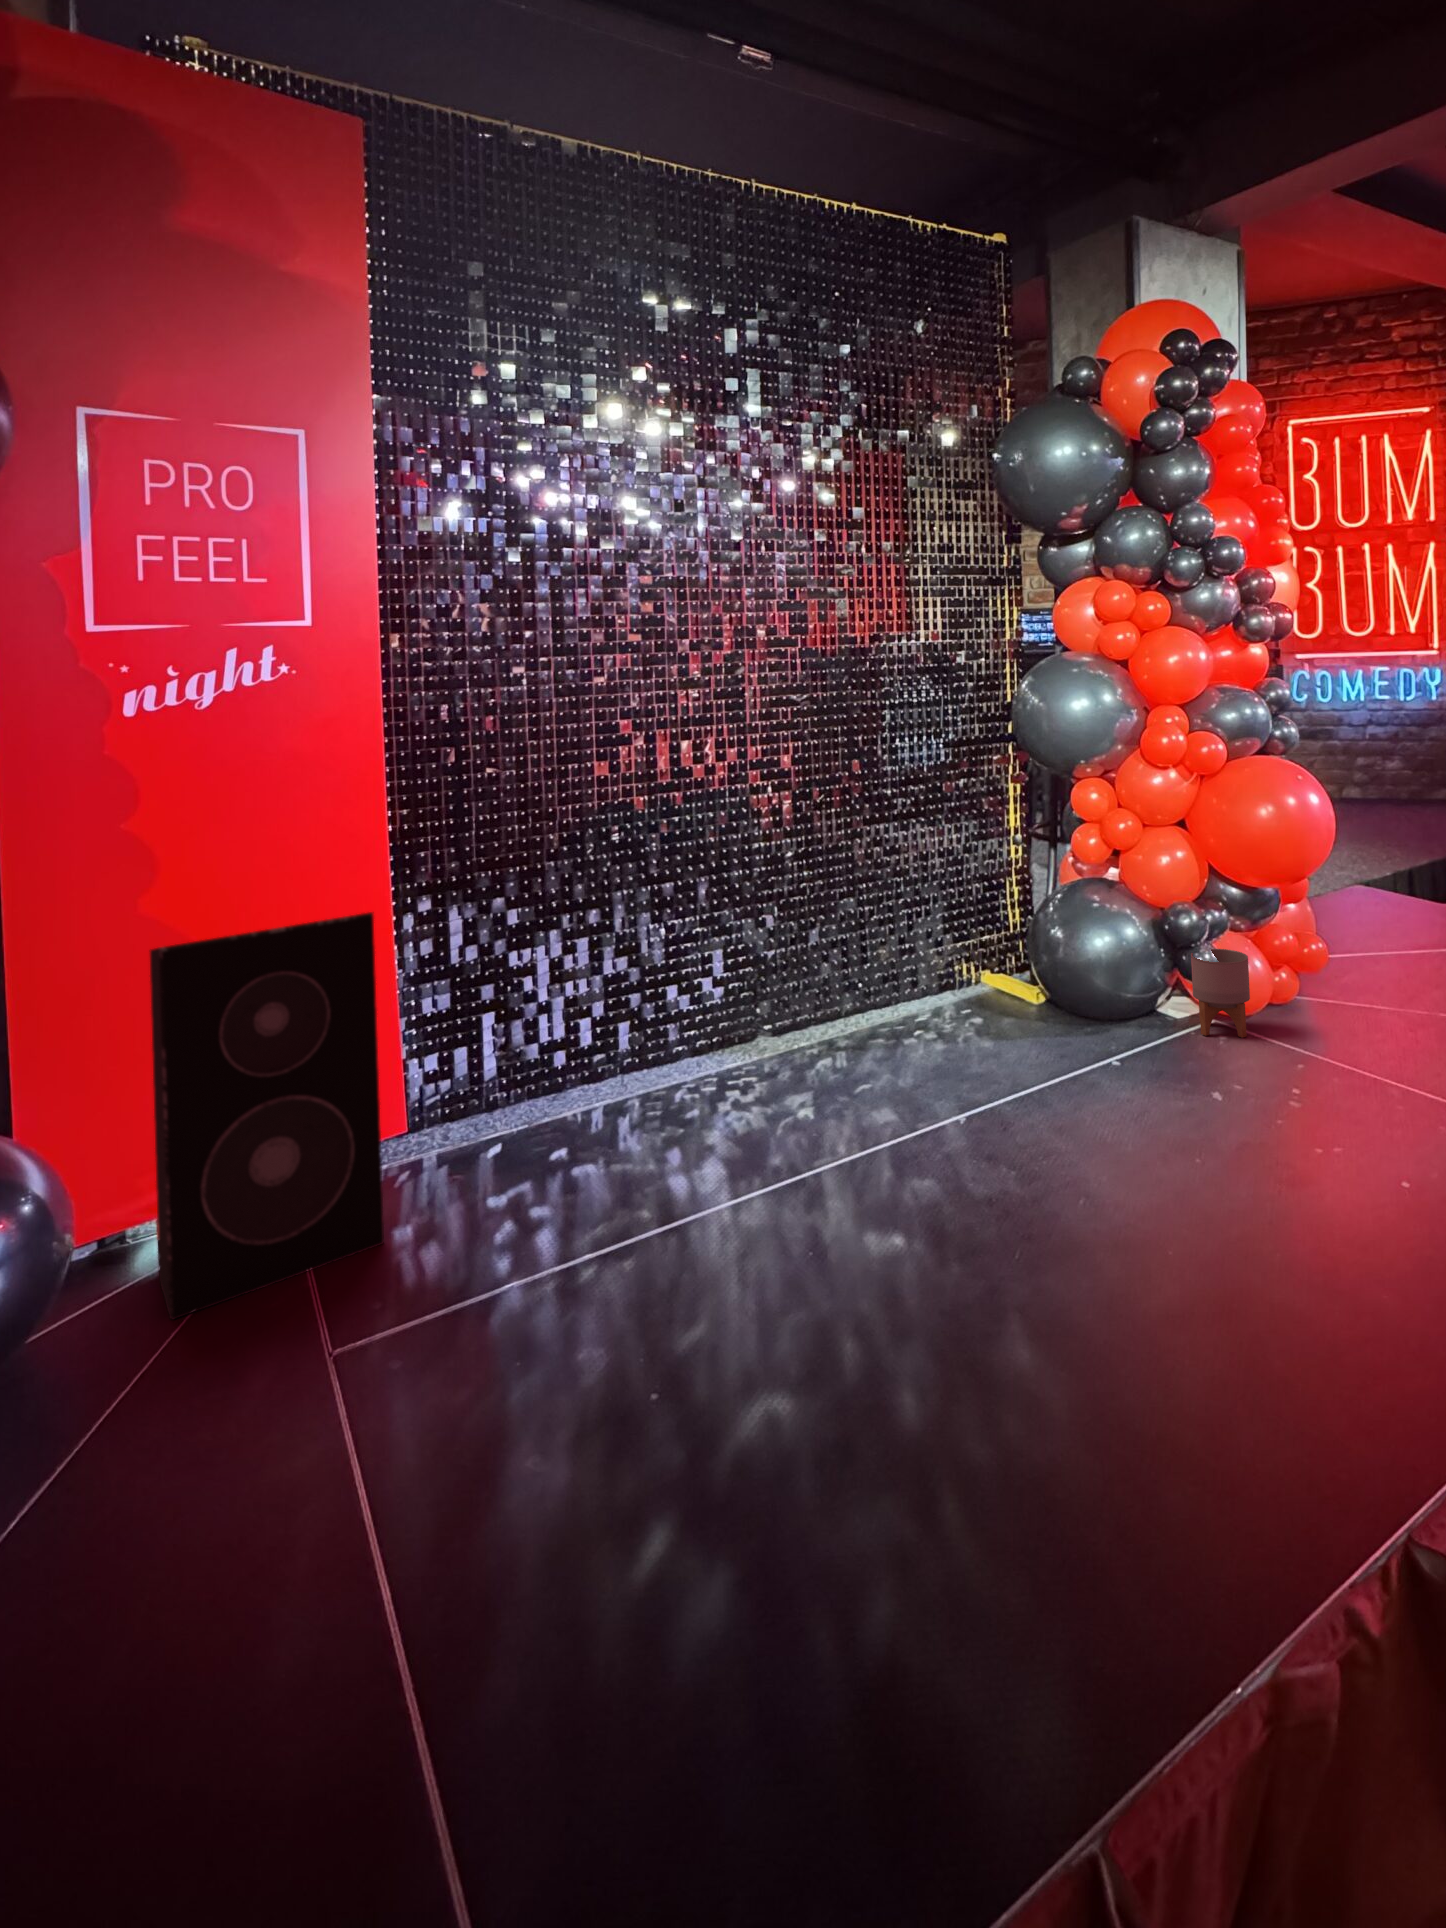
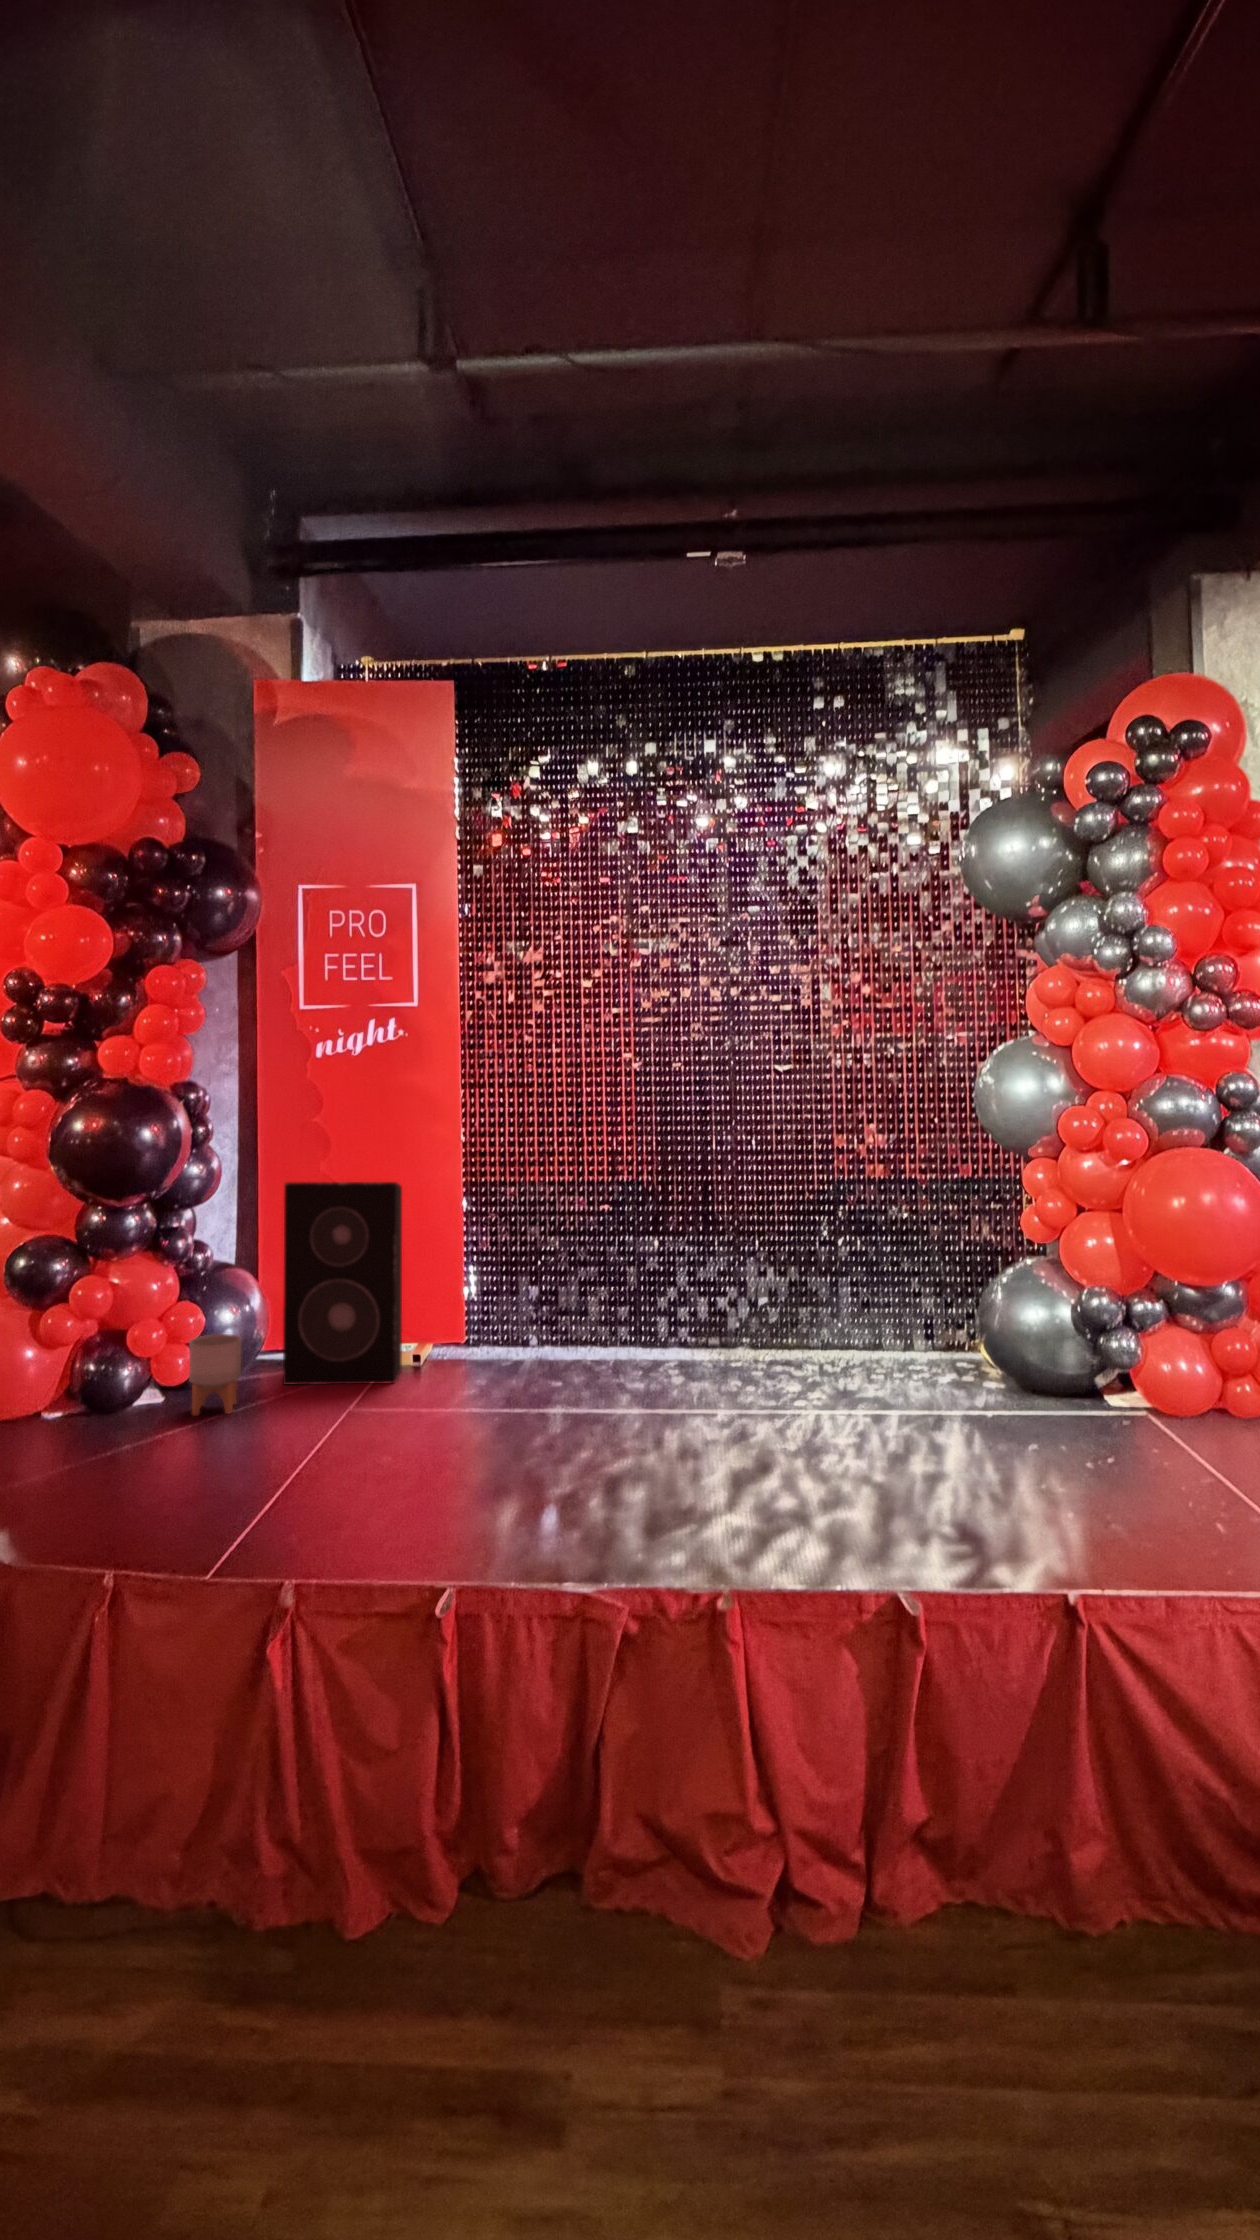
planter: present [1191,949,1250,1038] -> present [189,1334,241,1416]

